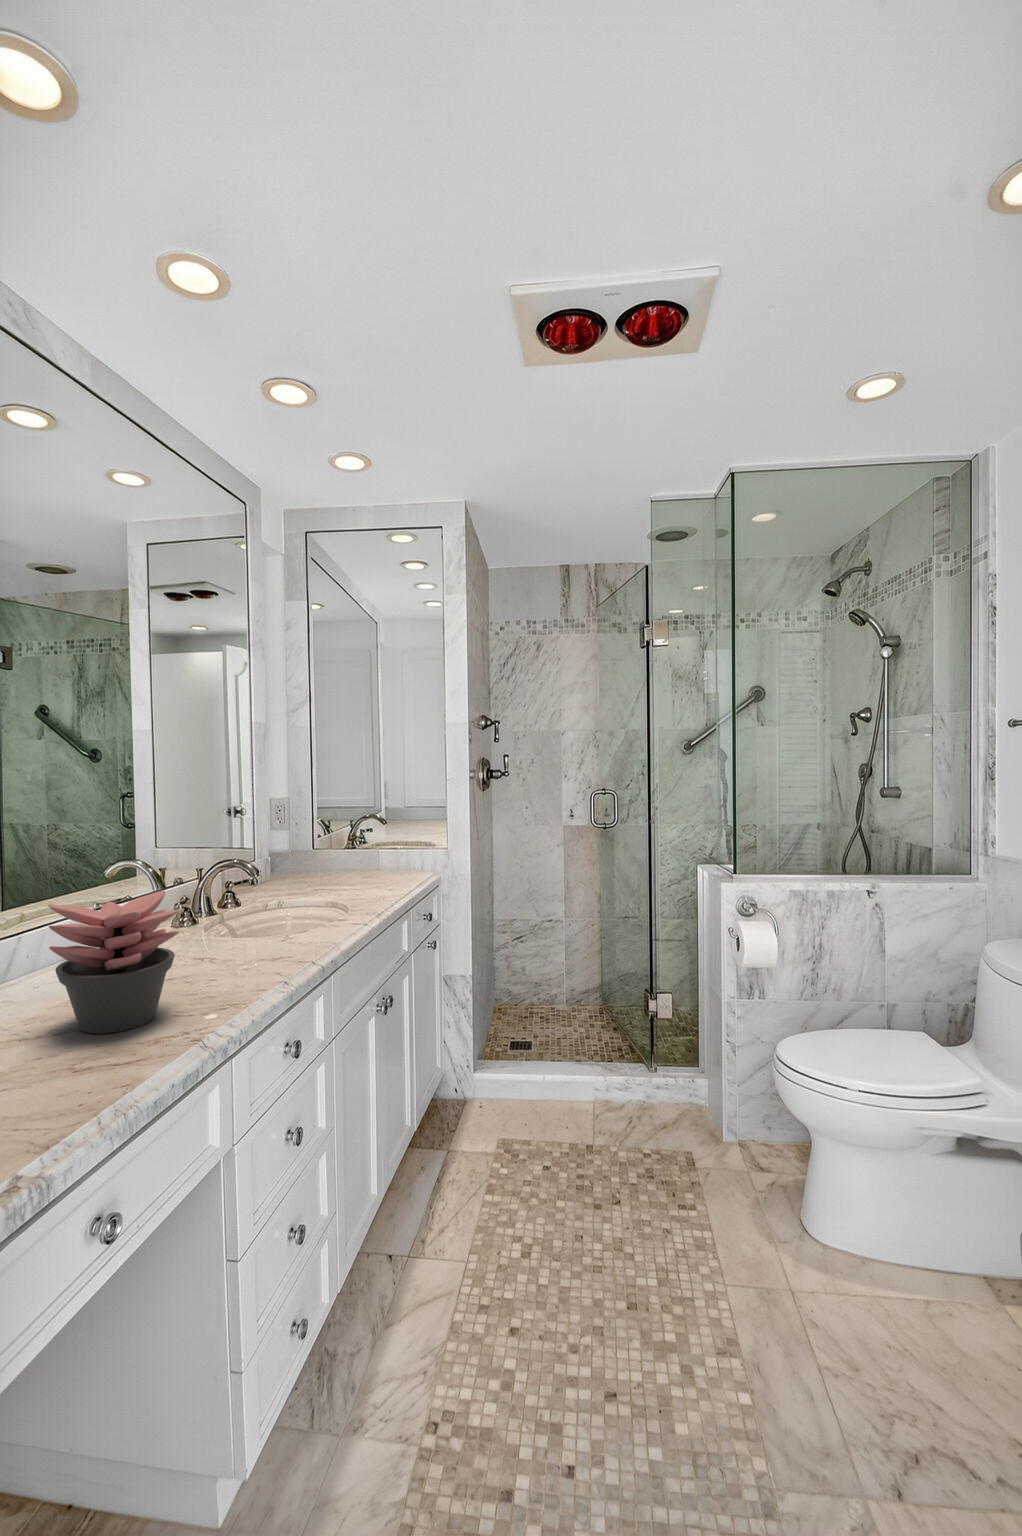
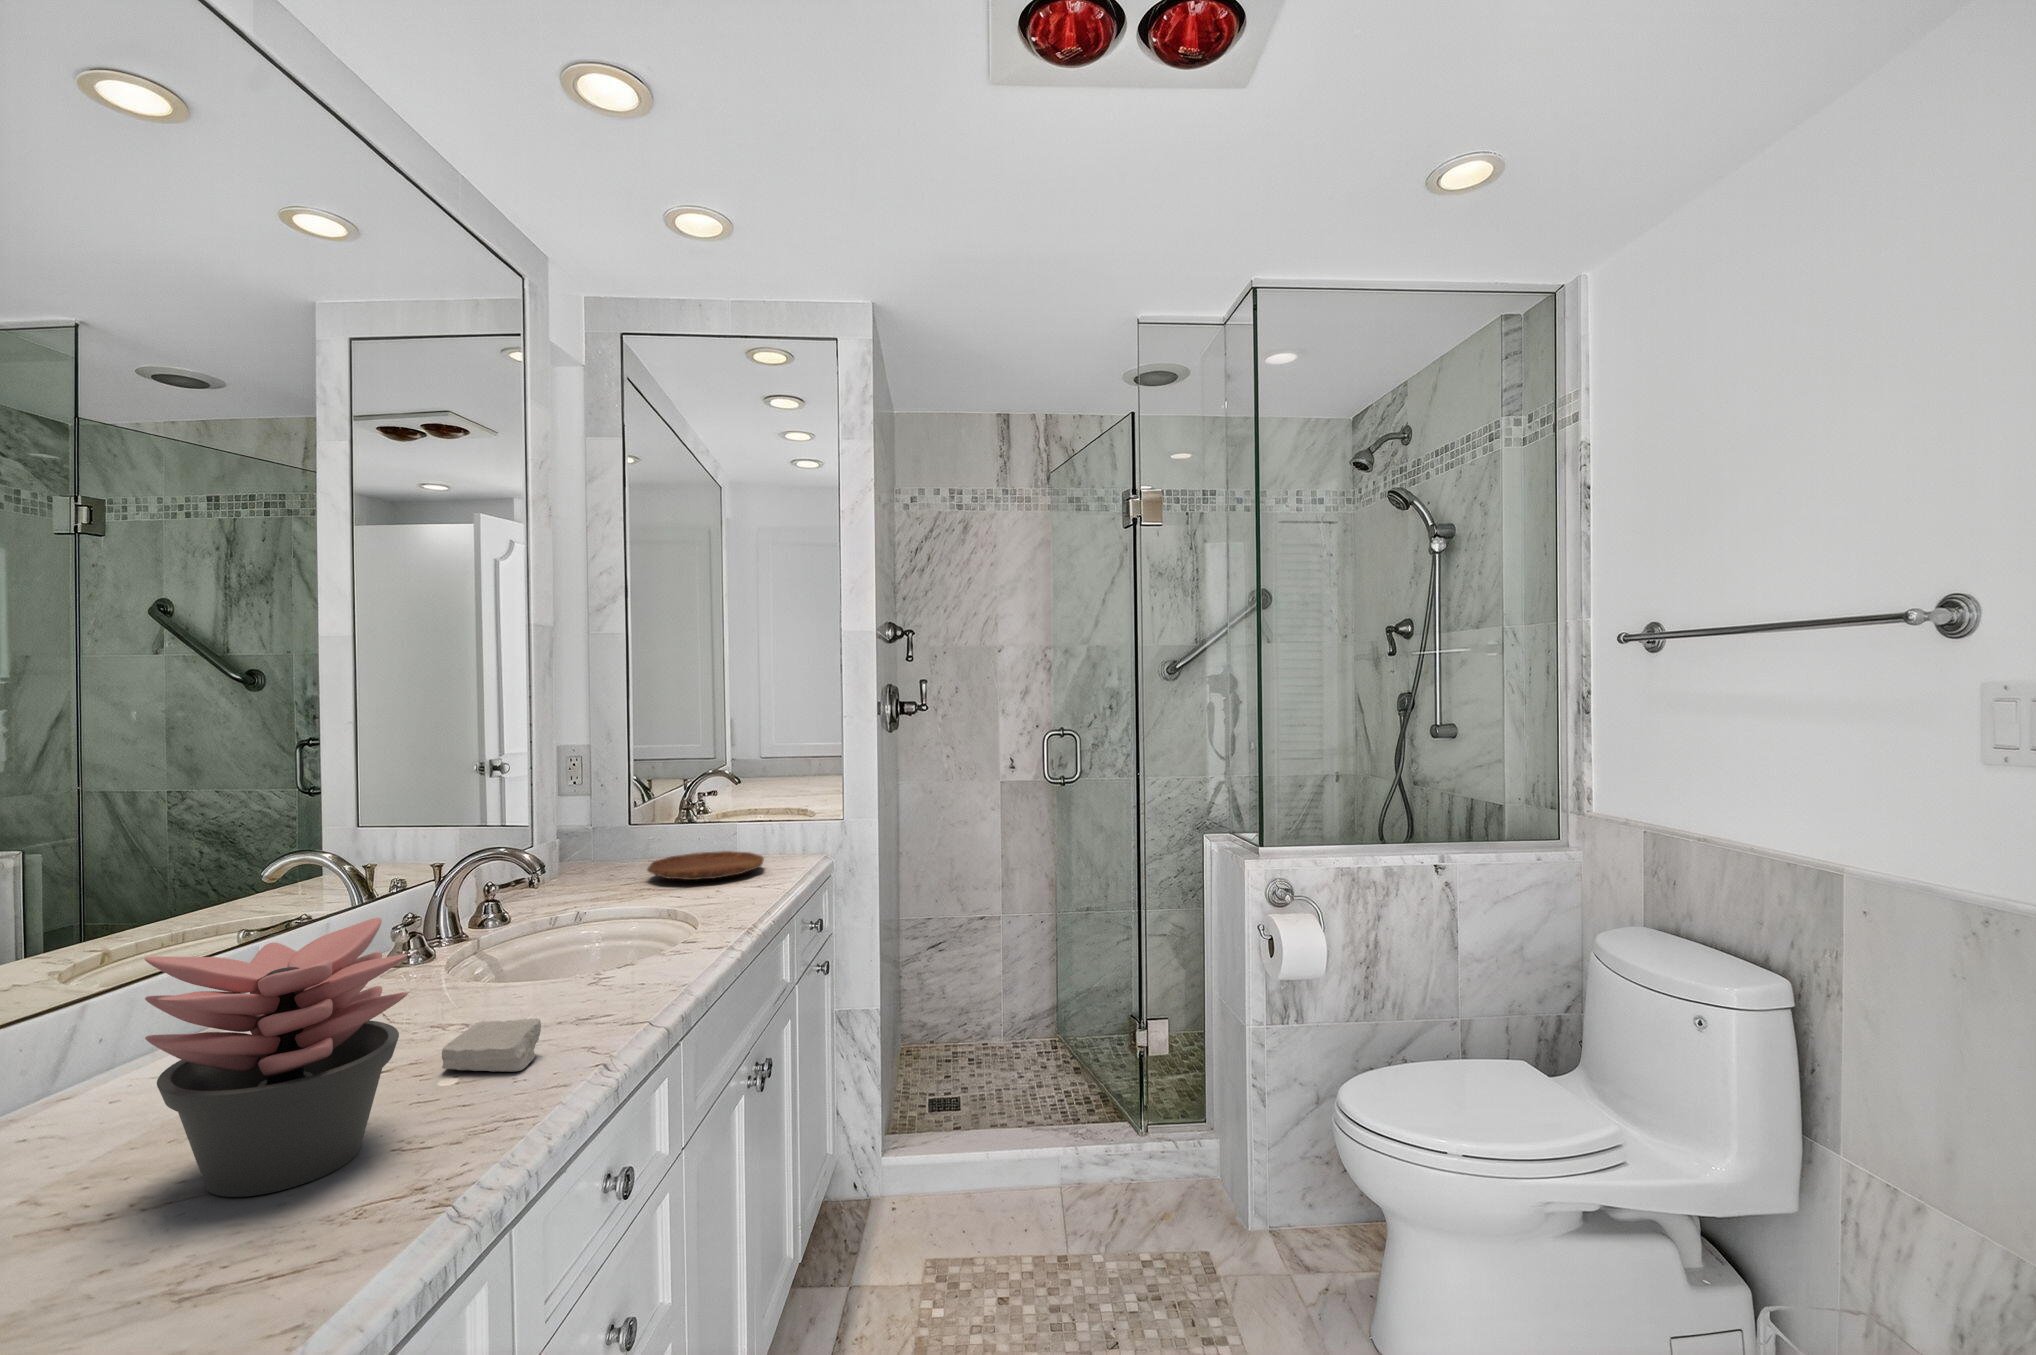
tray: none [322,866,396,883] -> present [647,851,764,880]
soap bar: none [198,955,252,984] -> present [442,1018,541,1072]

